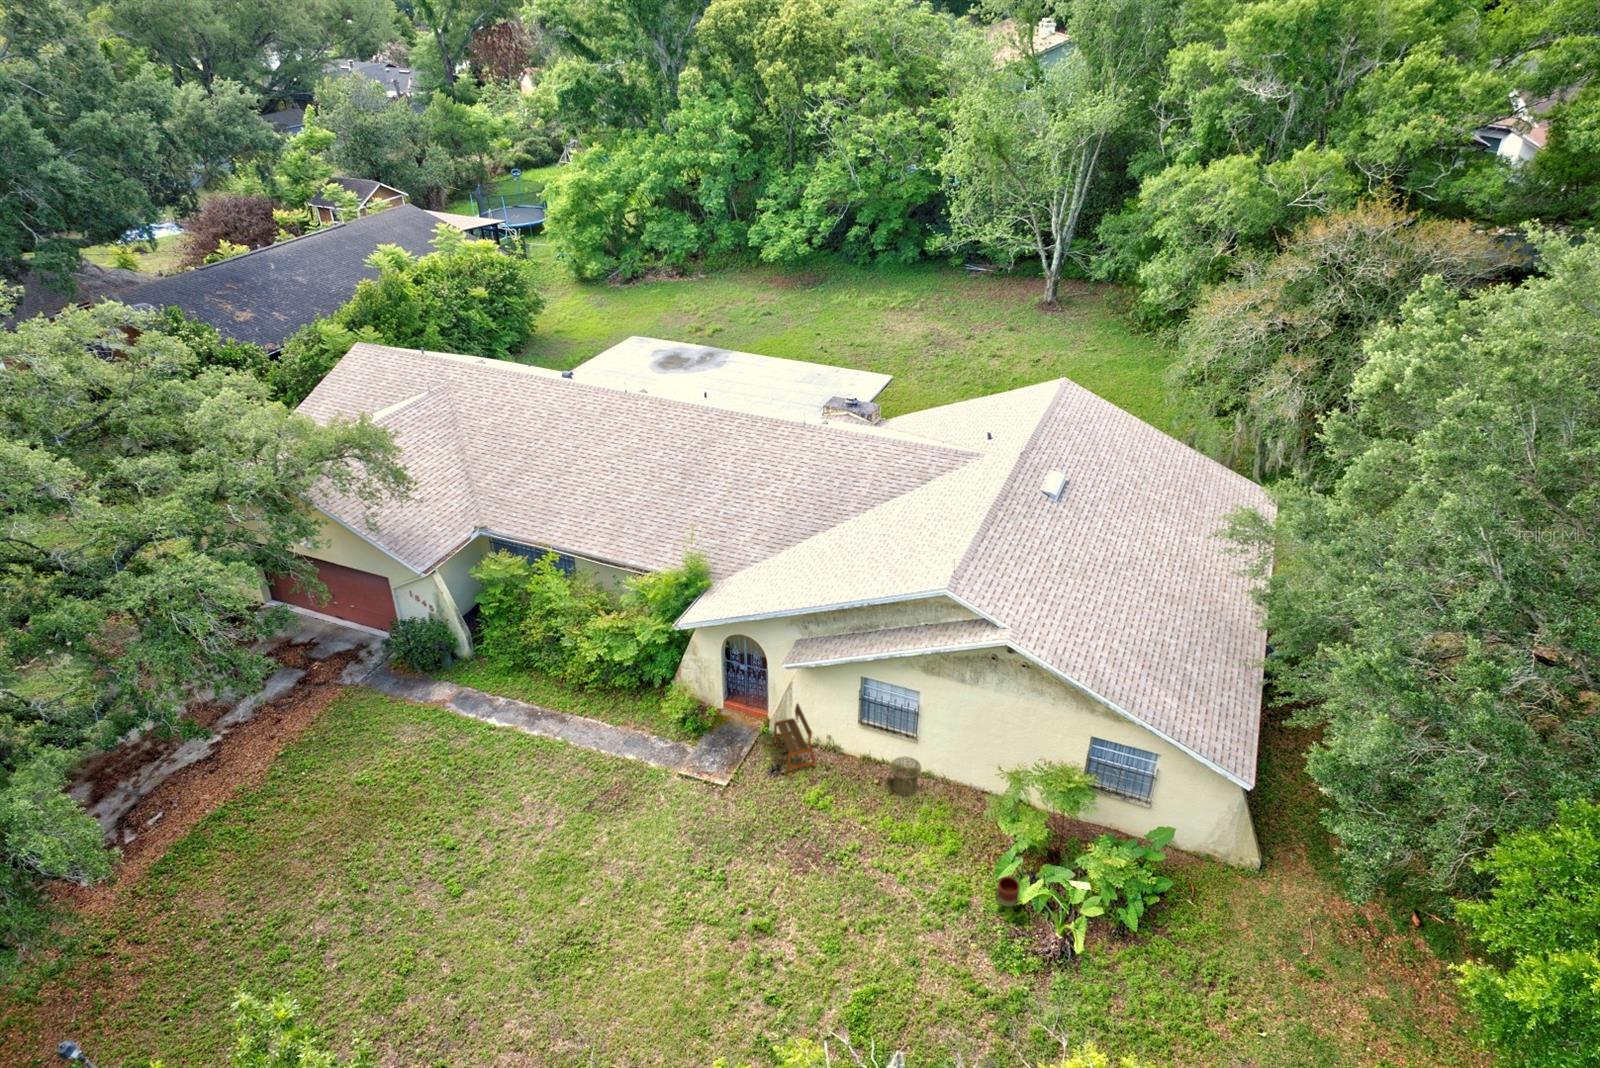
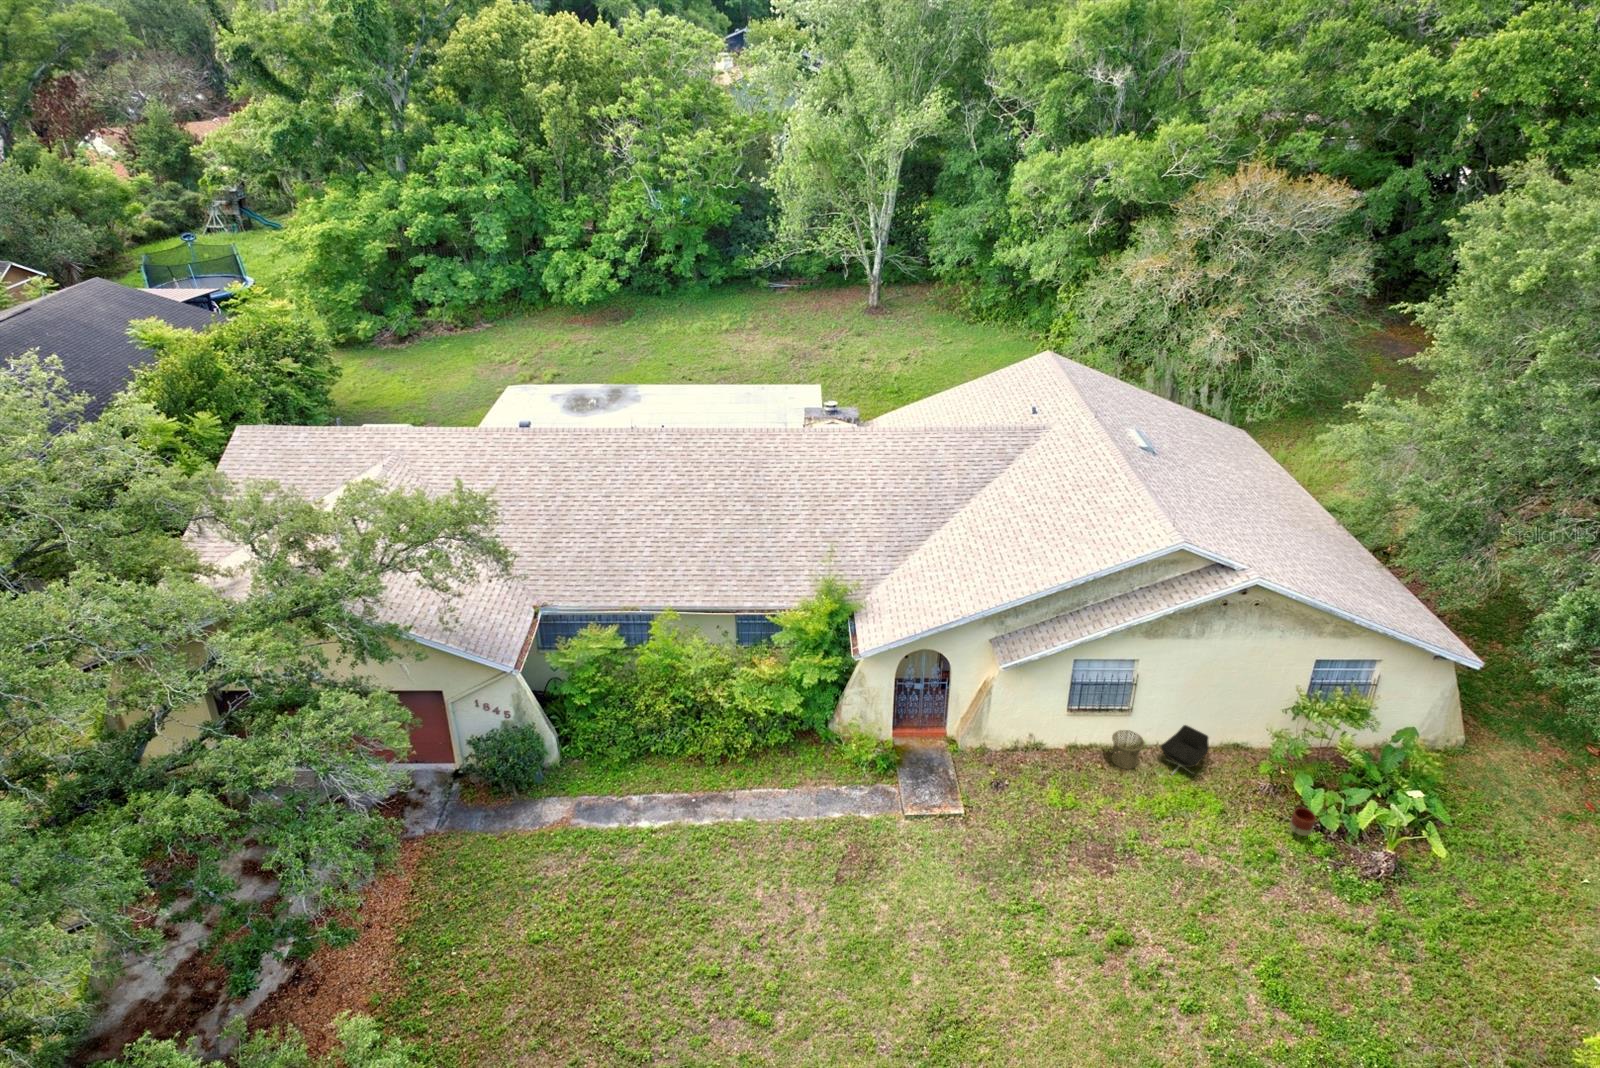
bench: present [774,704,816,776] -> none [970,707,1035,784]
lounge chair: none [935,769,981,819] -> present [1161,725,1209,774]

